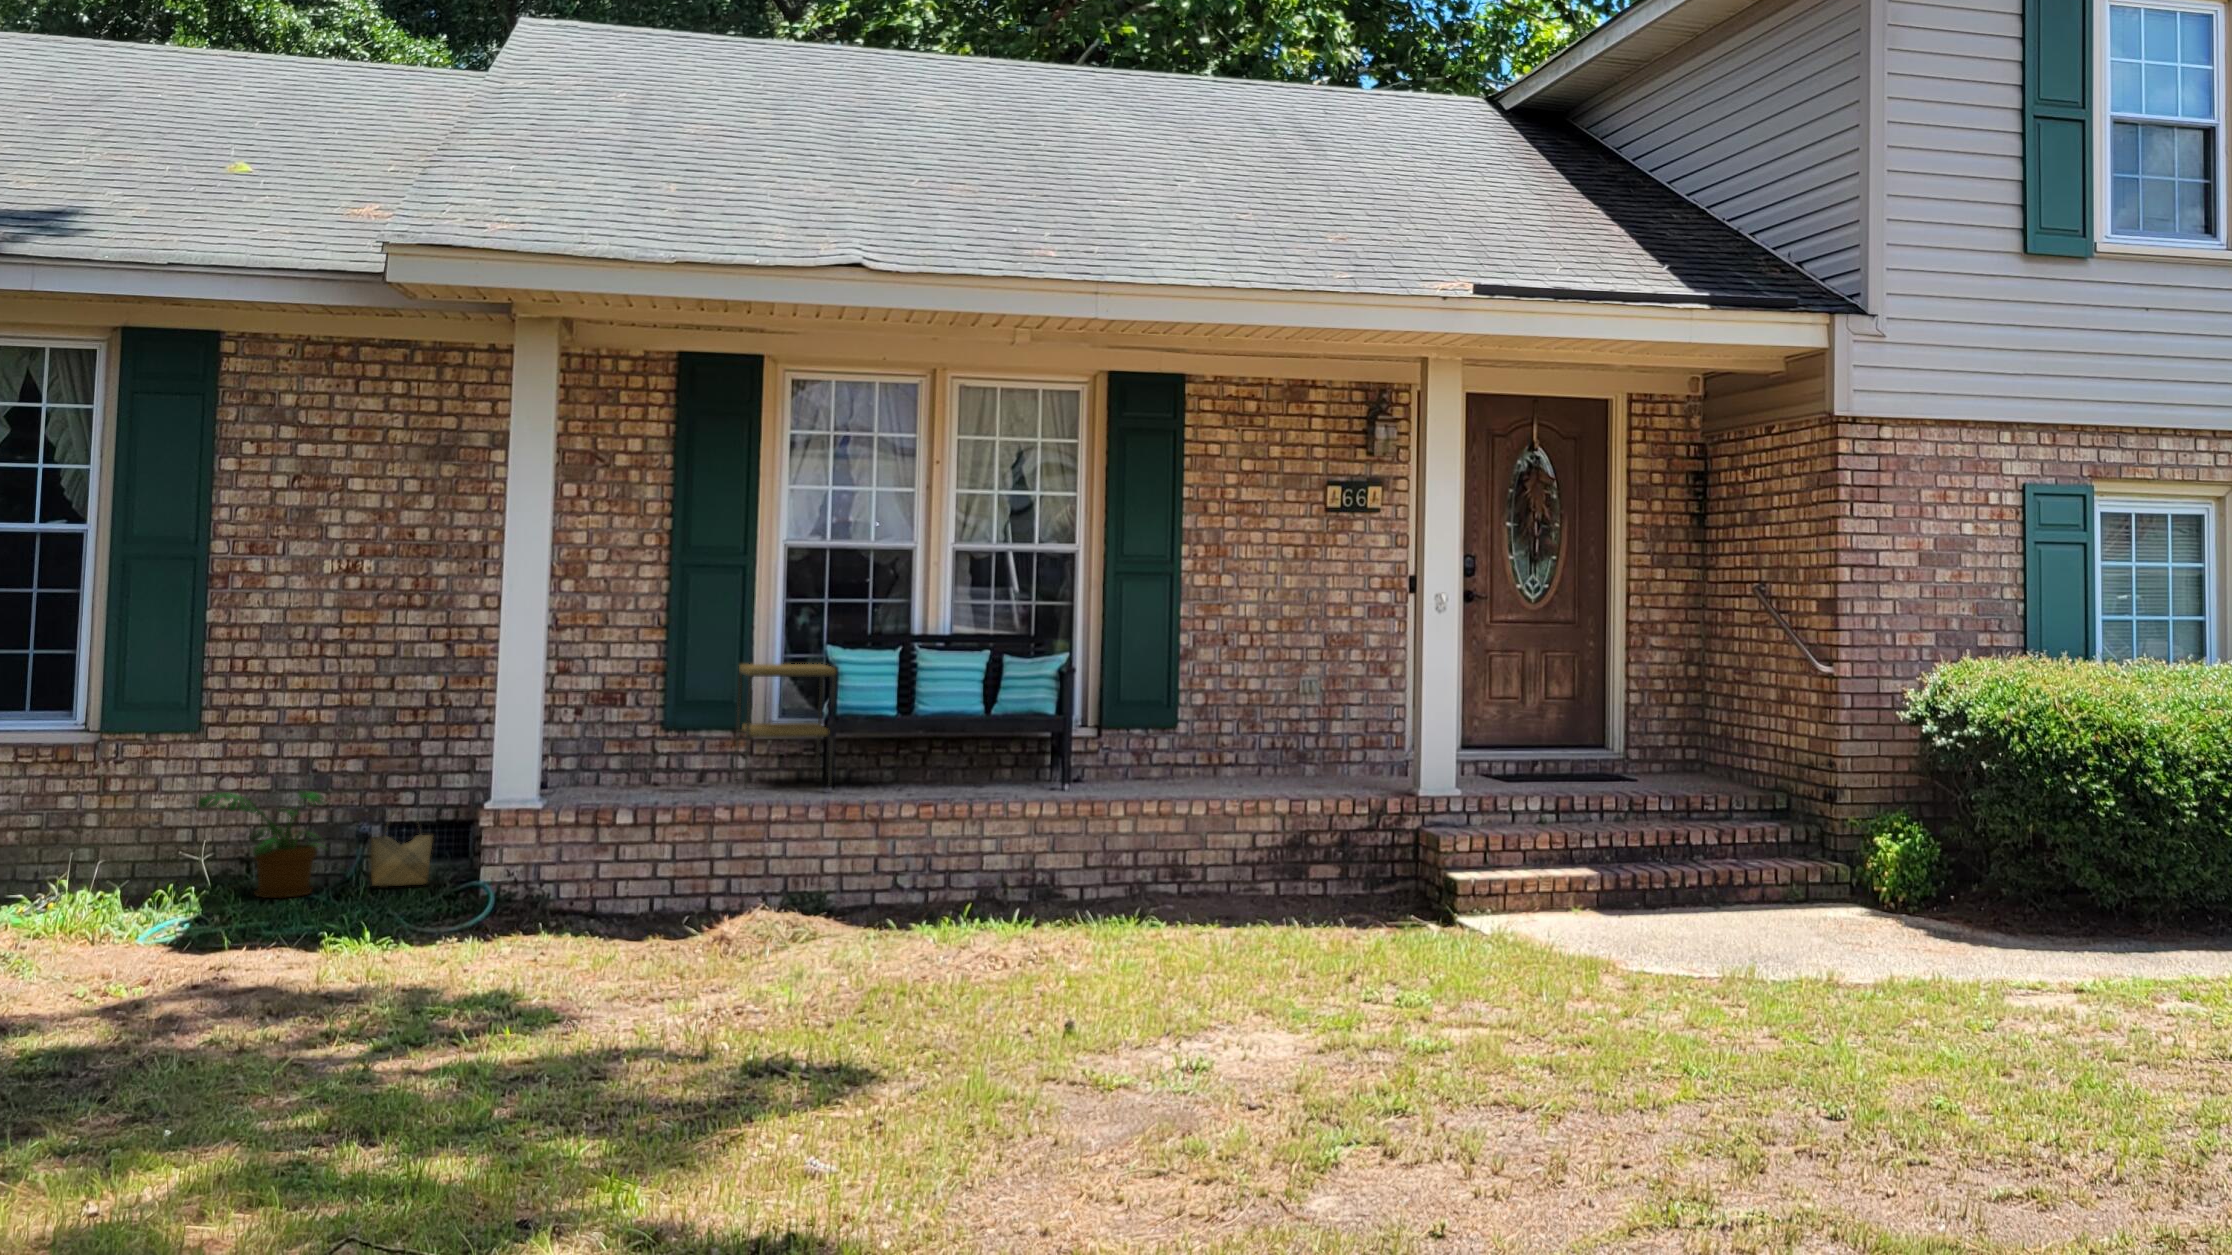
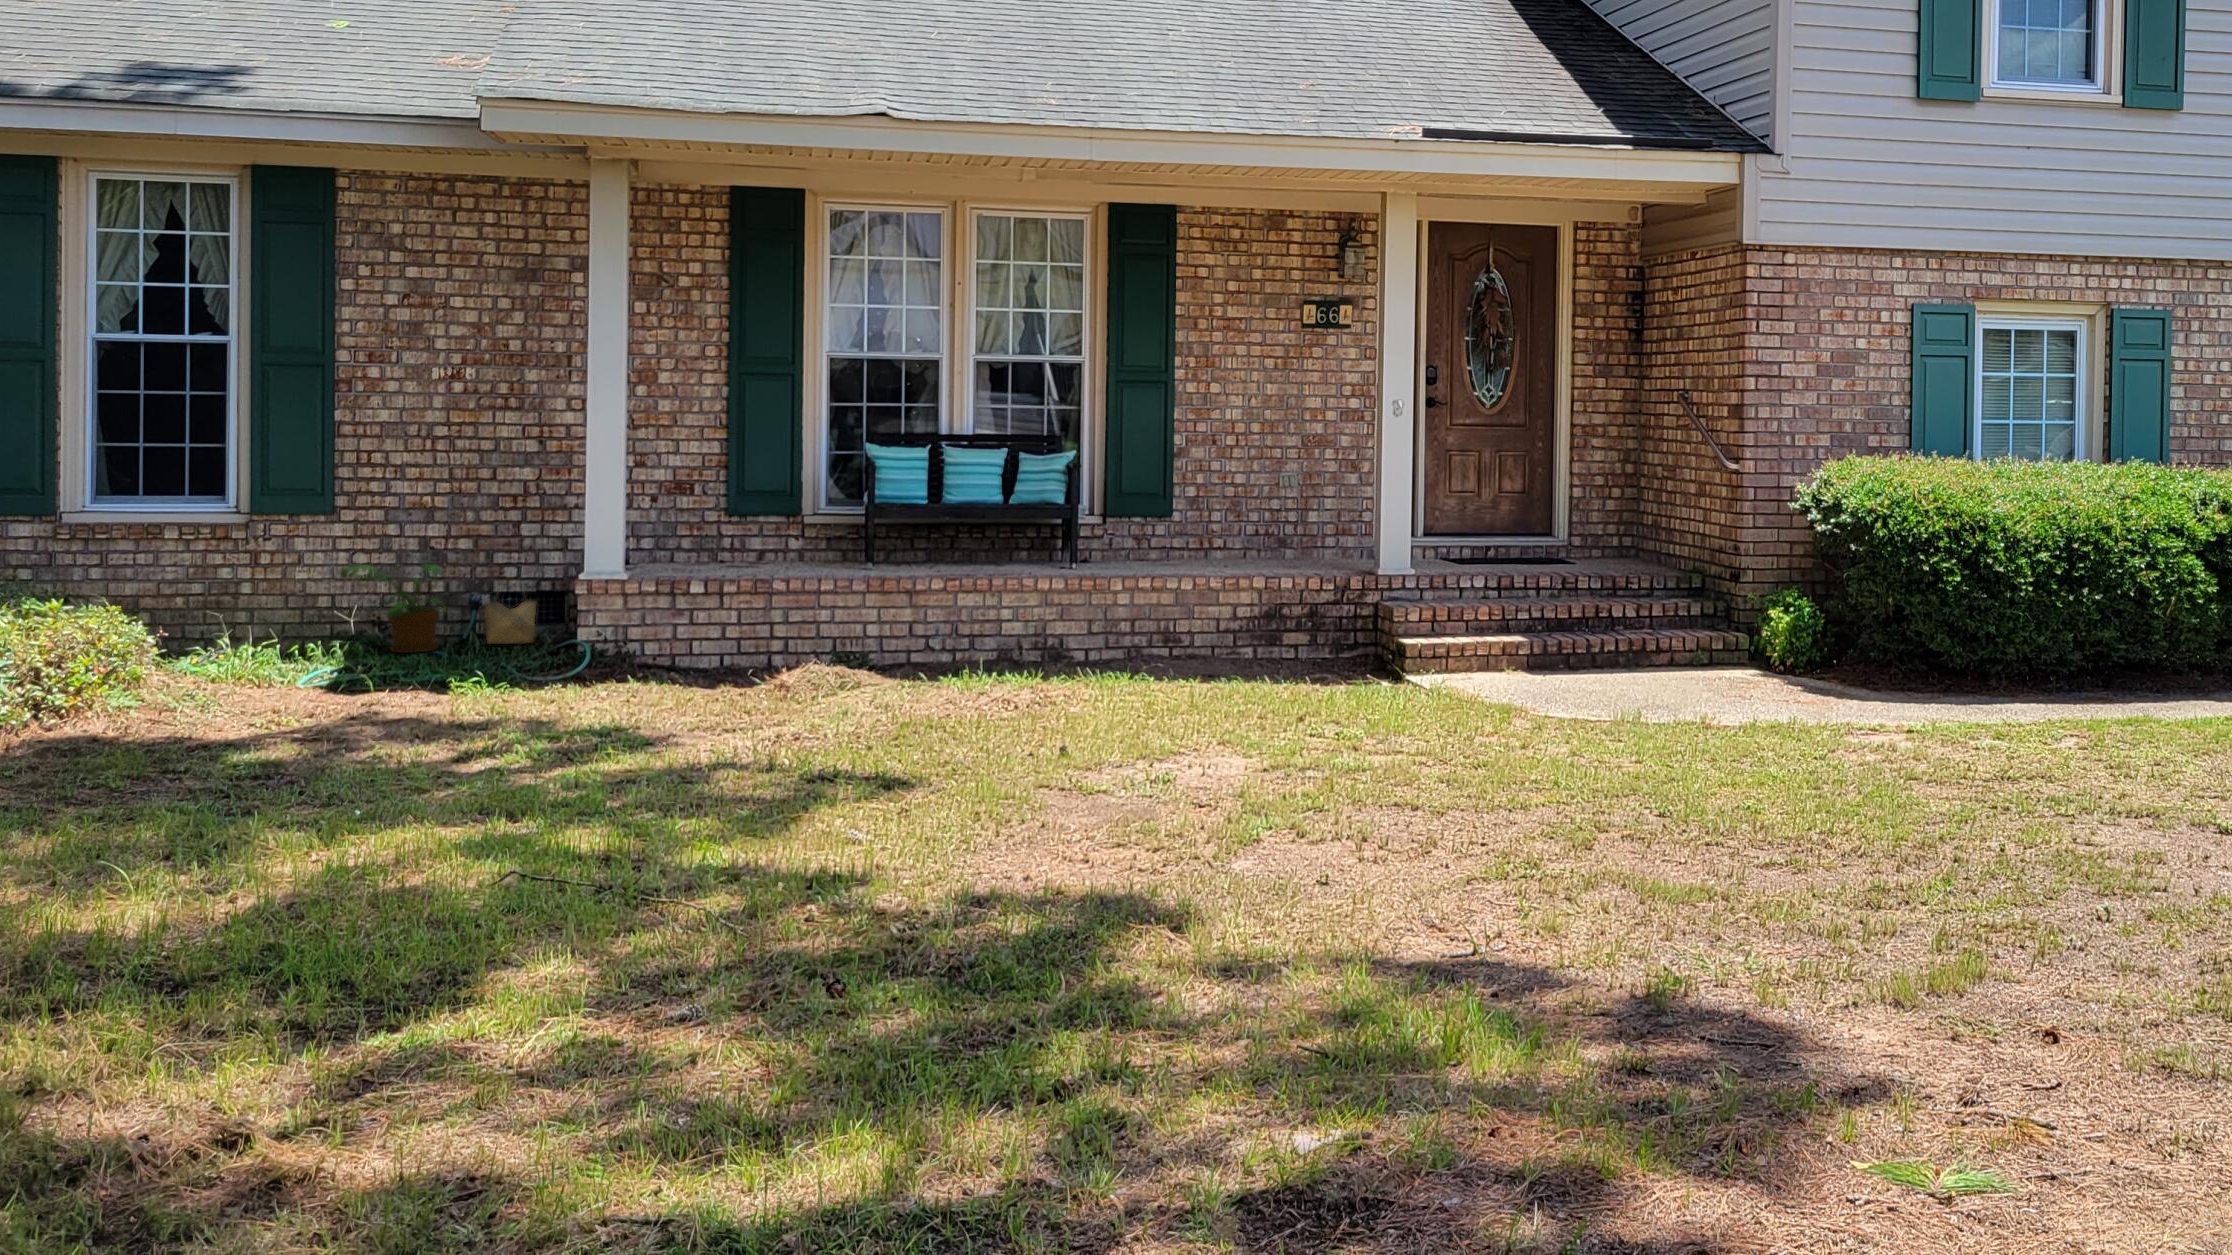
side table: present [734,664,836,787] -> none [790,459,875,563]

